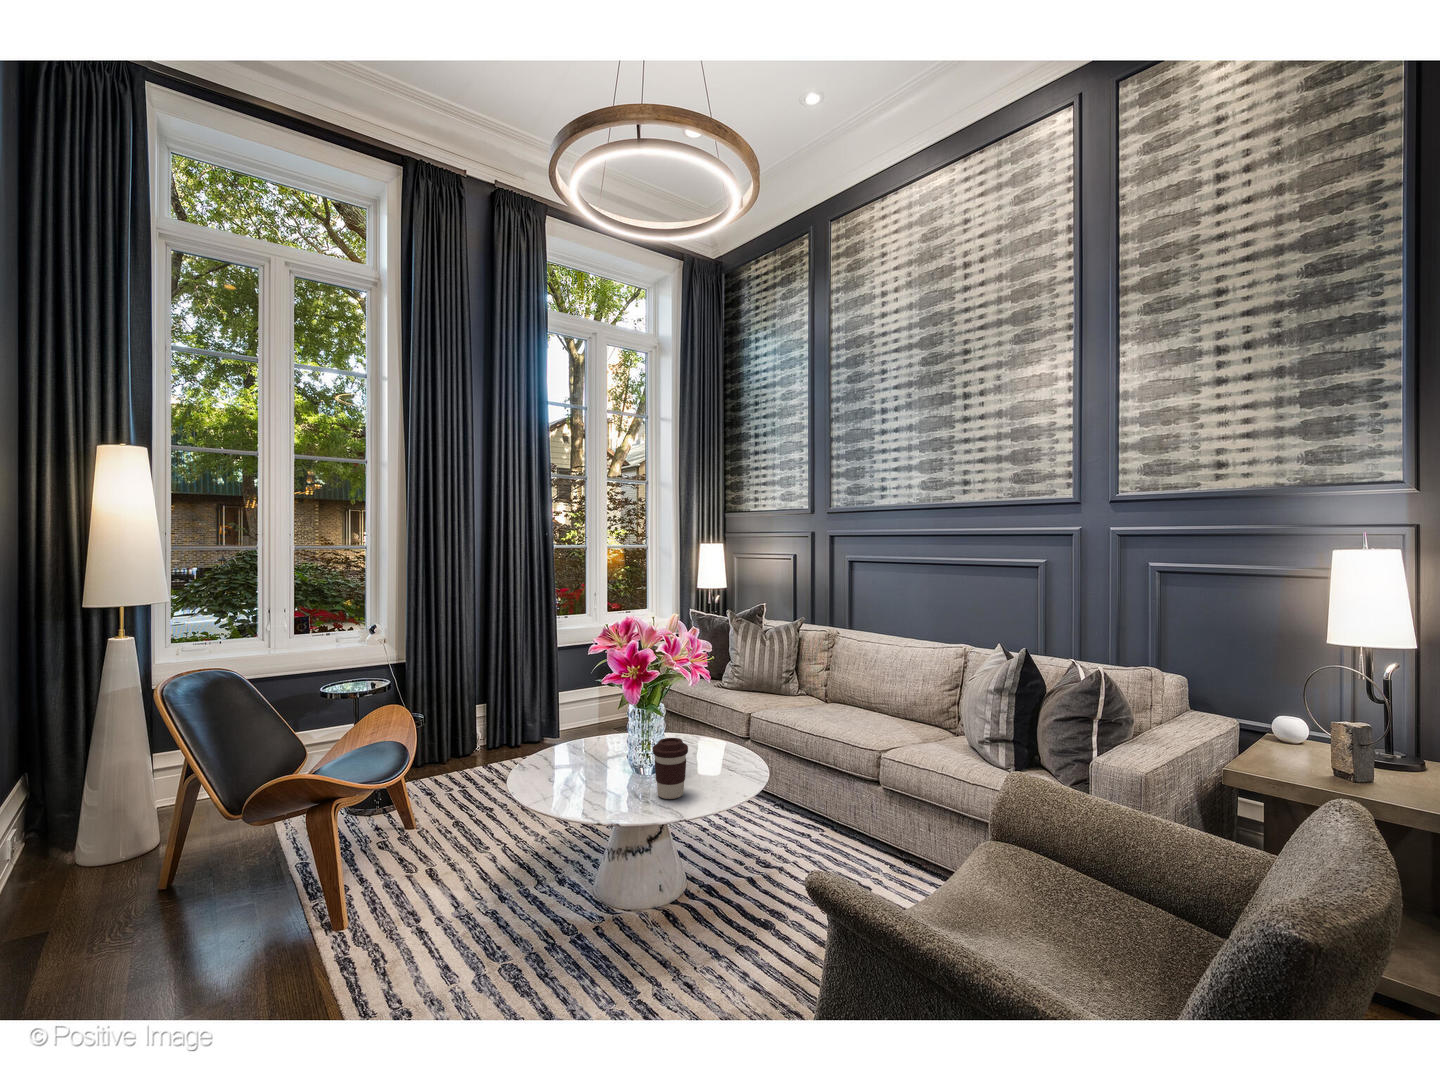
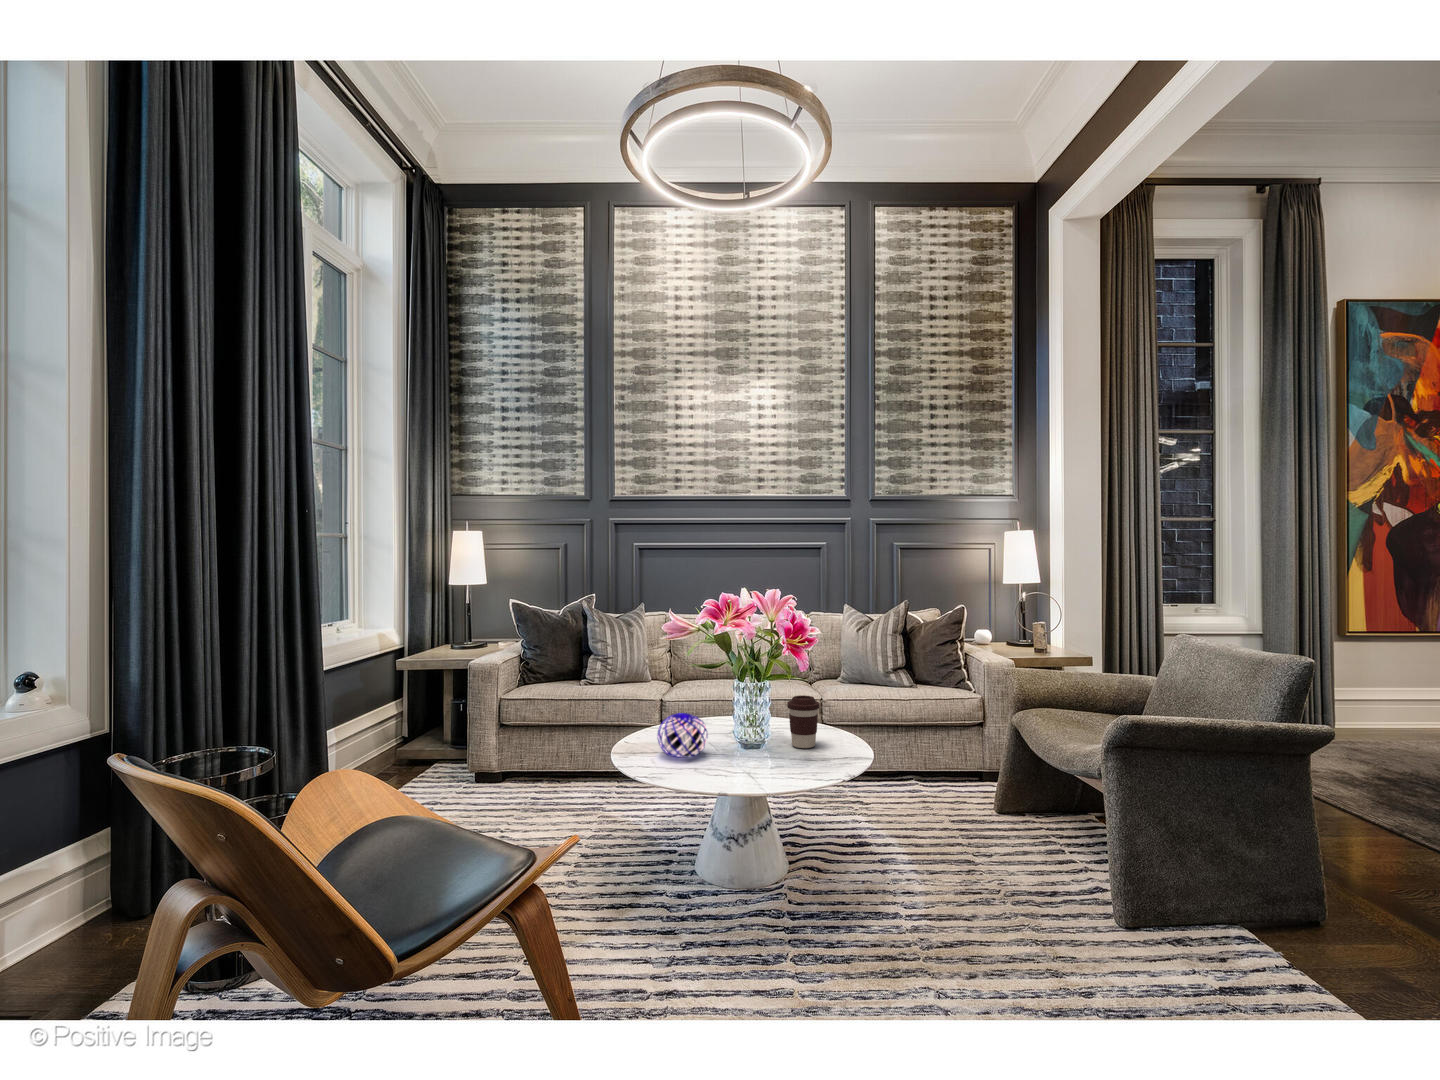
decorative orb: none [553,726,601,769] -> present [657,713,708,757]

